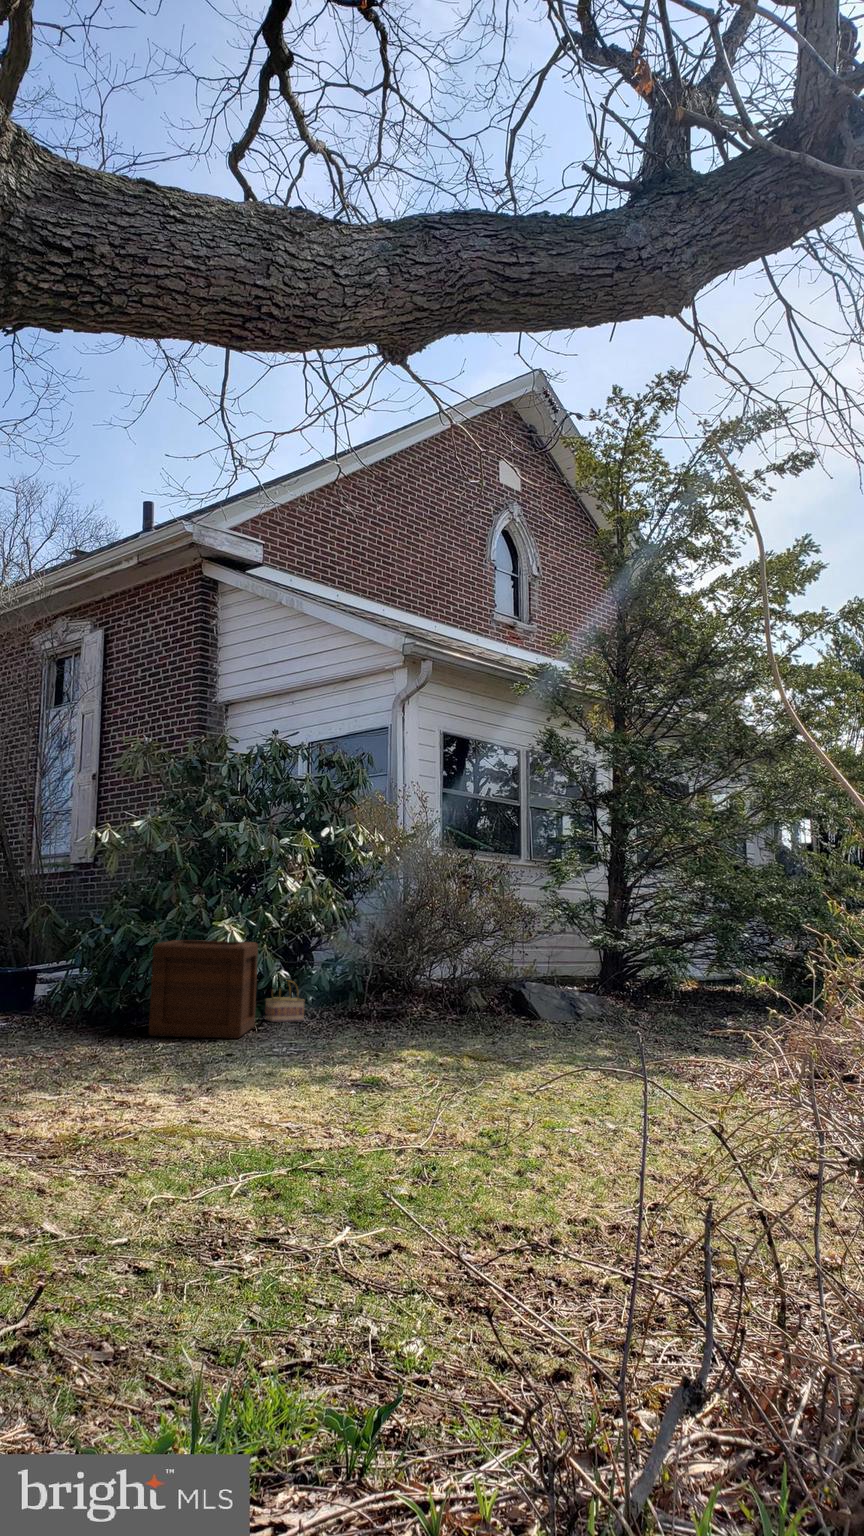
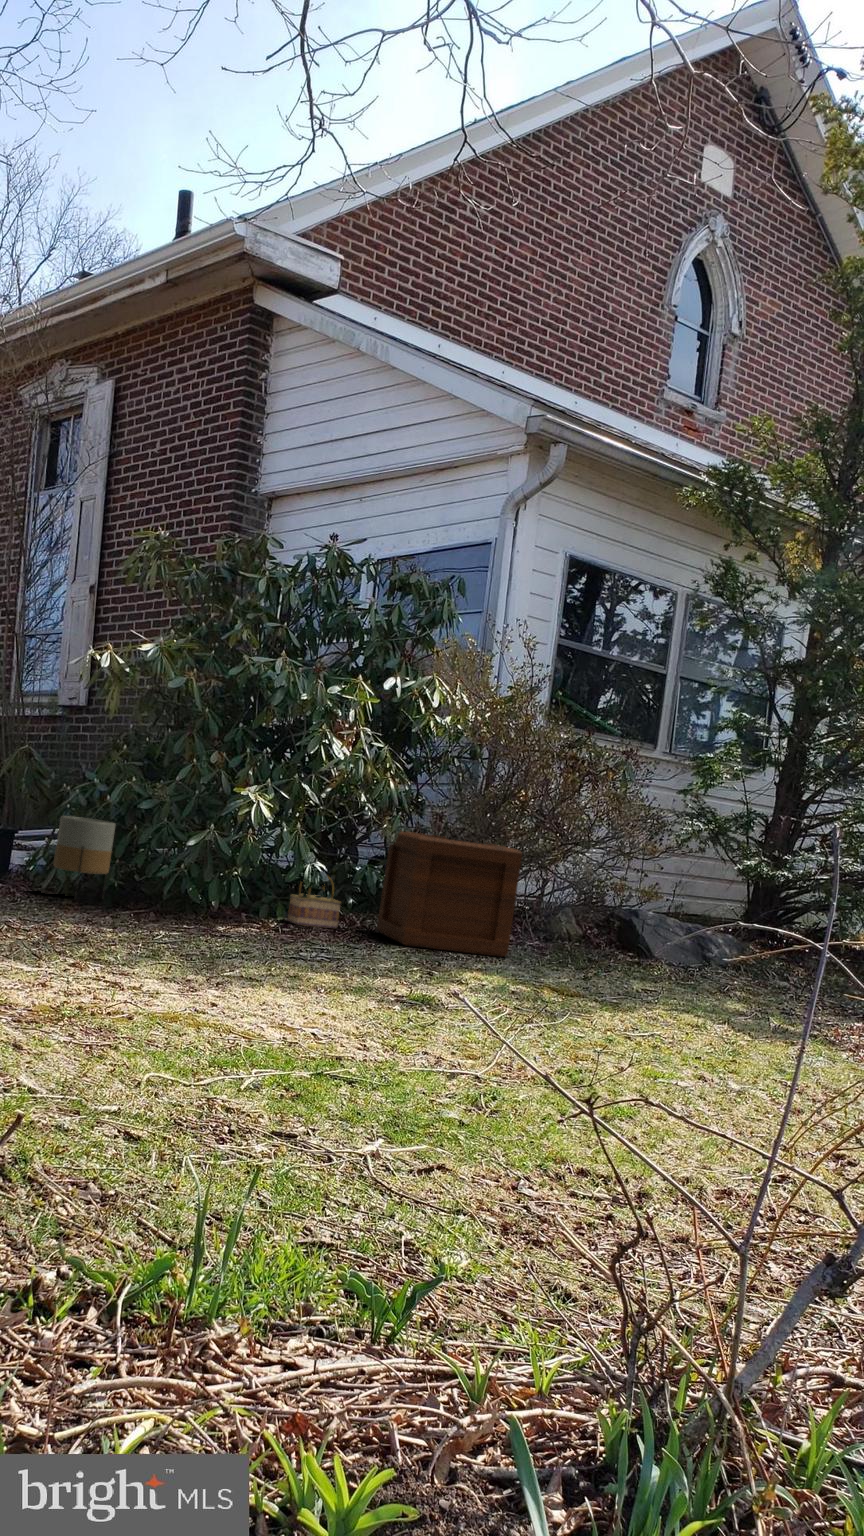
wooden crate: present [149,940,258,1039] -> present [377,831,522,957]
planter: none [79,960,125,1025] -> present [52,816,115,898]

